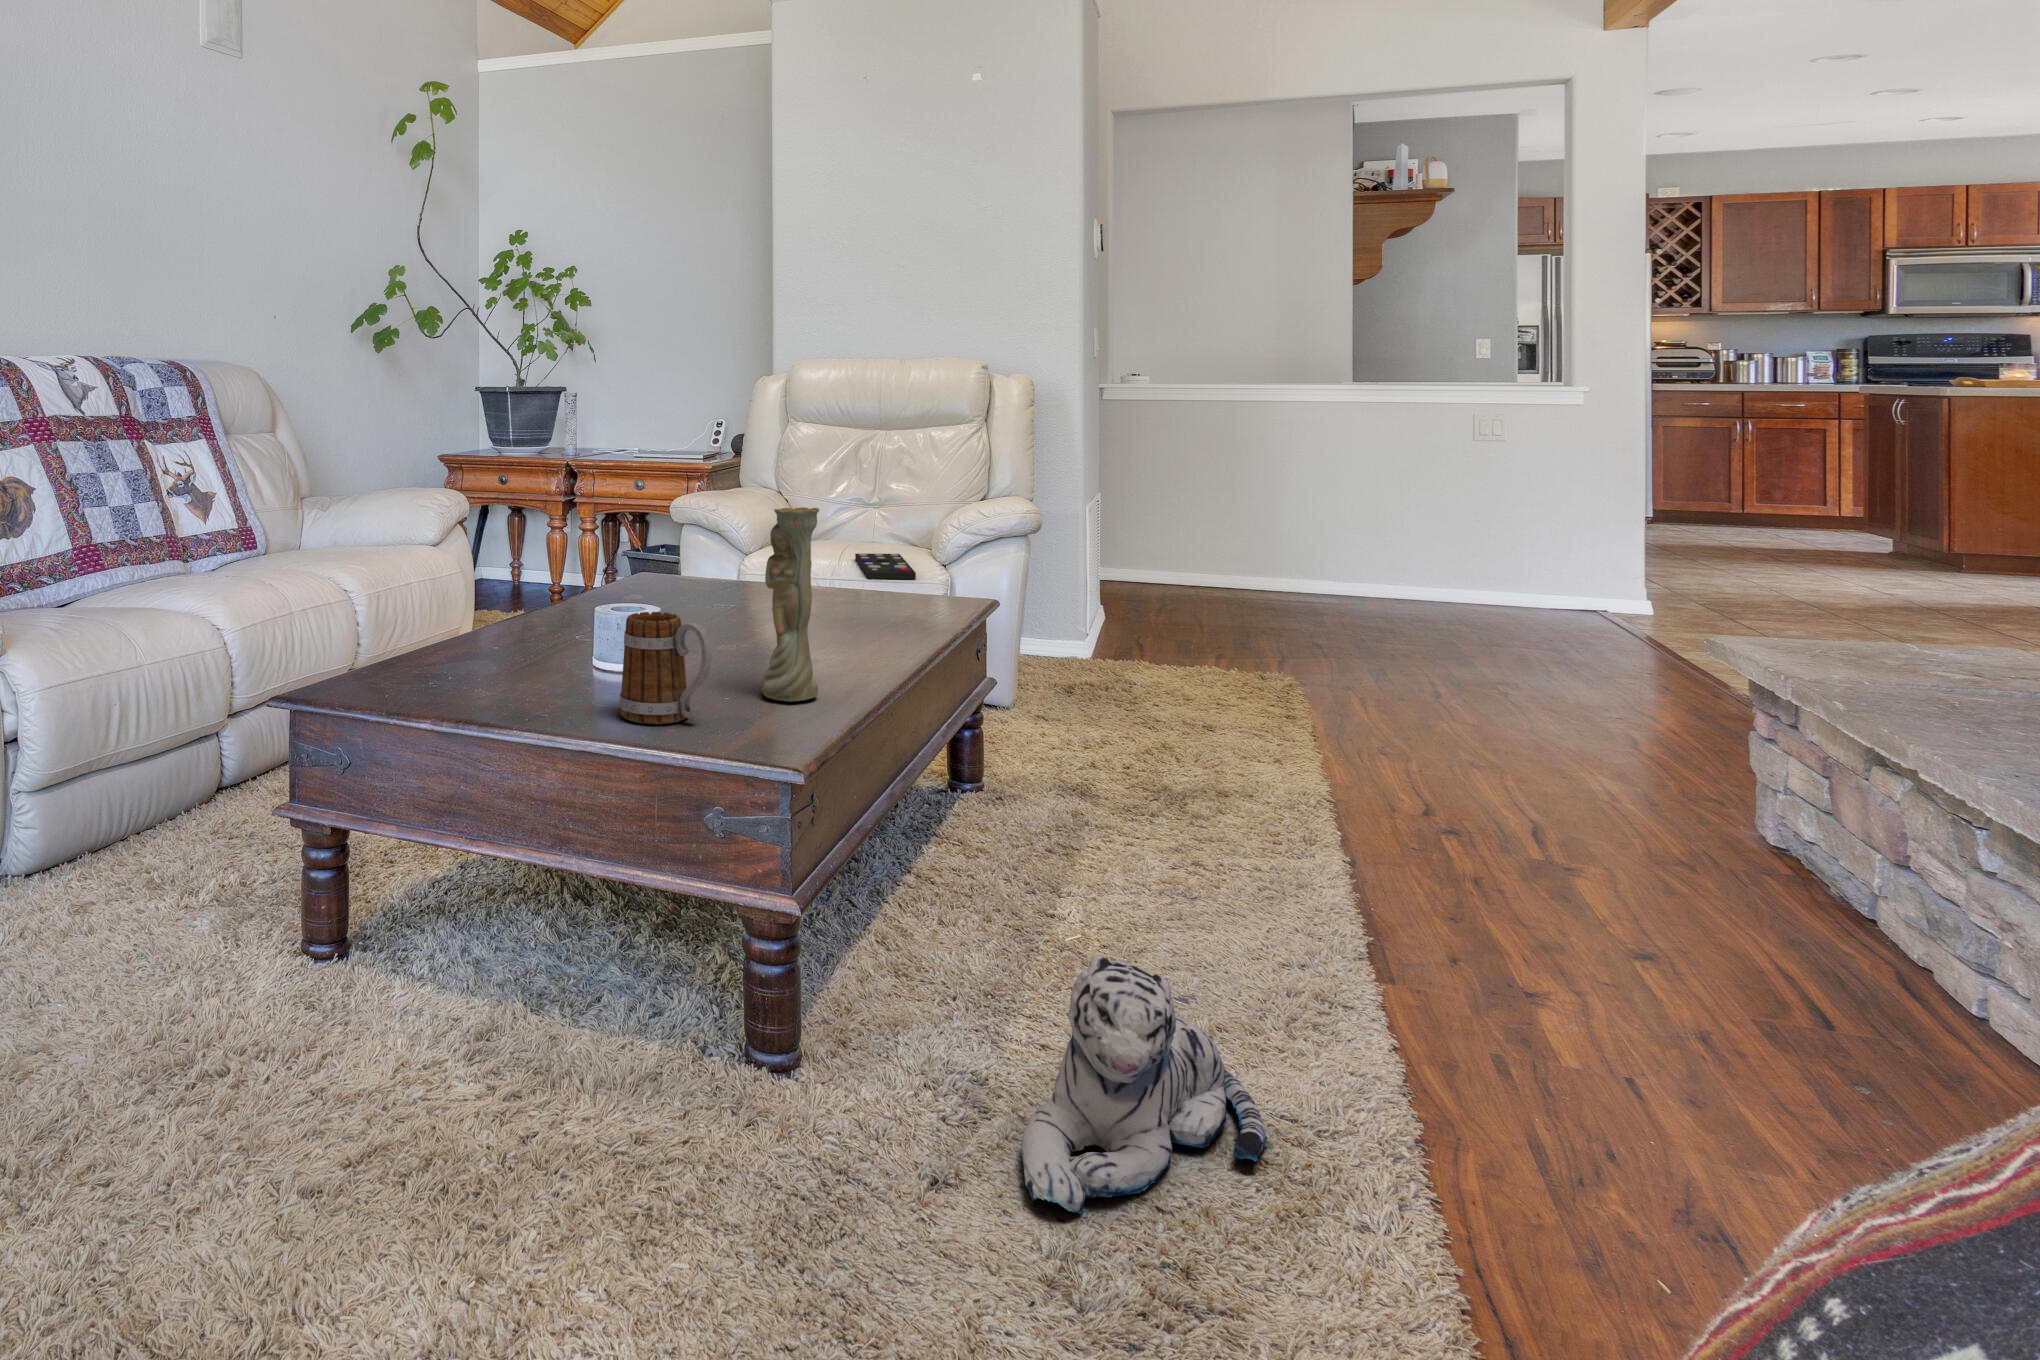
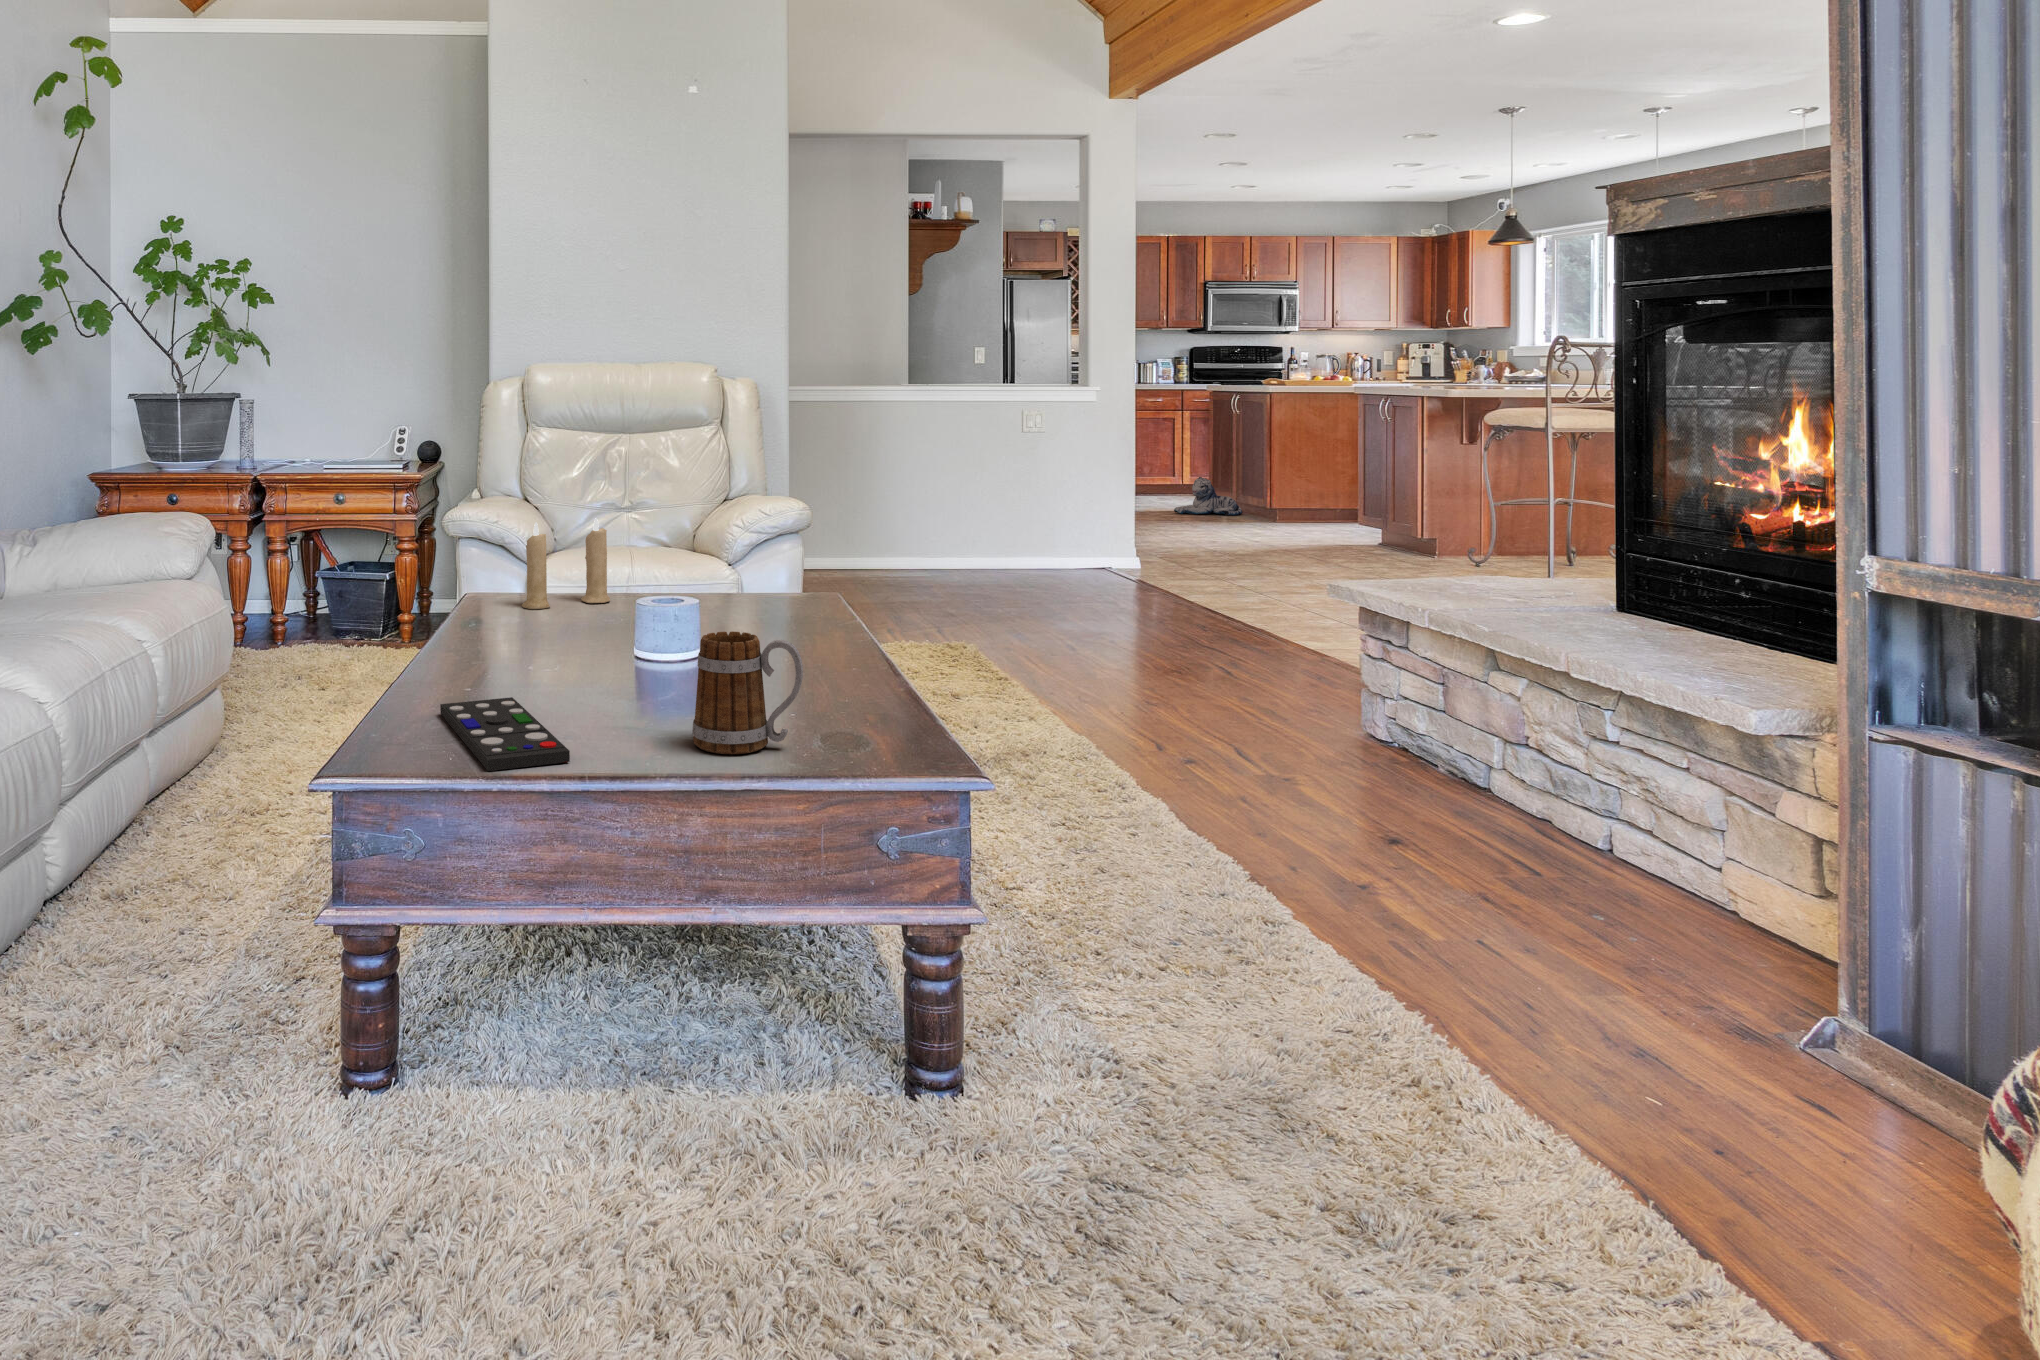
vase: present [761,507,819,702] -> none [789,511,850,712]
candle: none [673,508,762,593] -> present [522,518,610,609]
remote control: present [855,554,916,579] -> present [440,697,570,771]
plush toy: present [1021,956,1267,1214] -> present [1174,477,1243,515]

